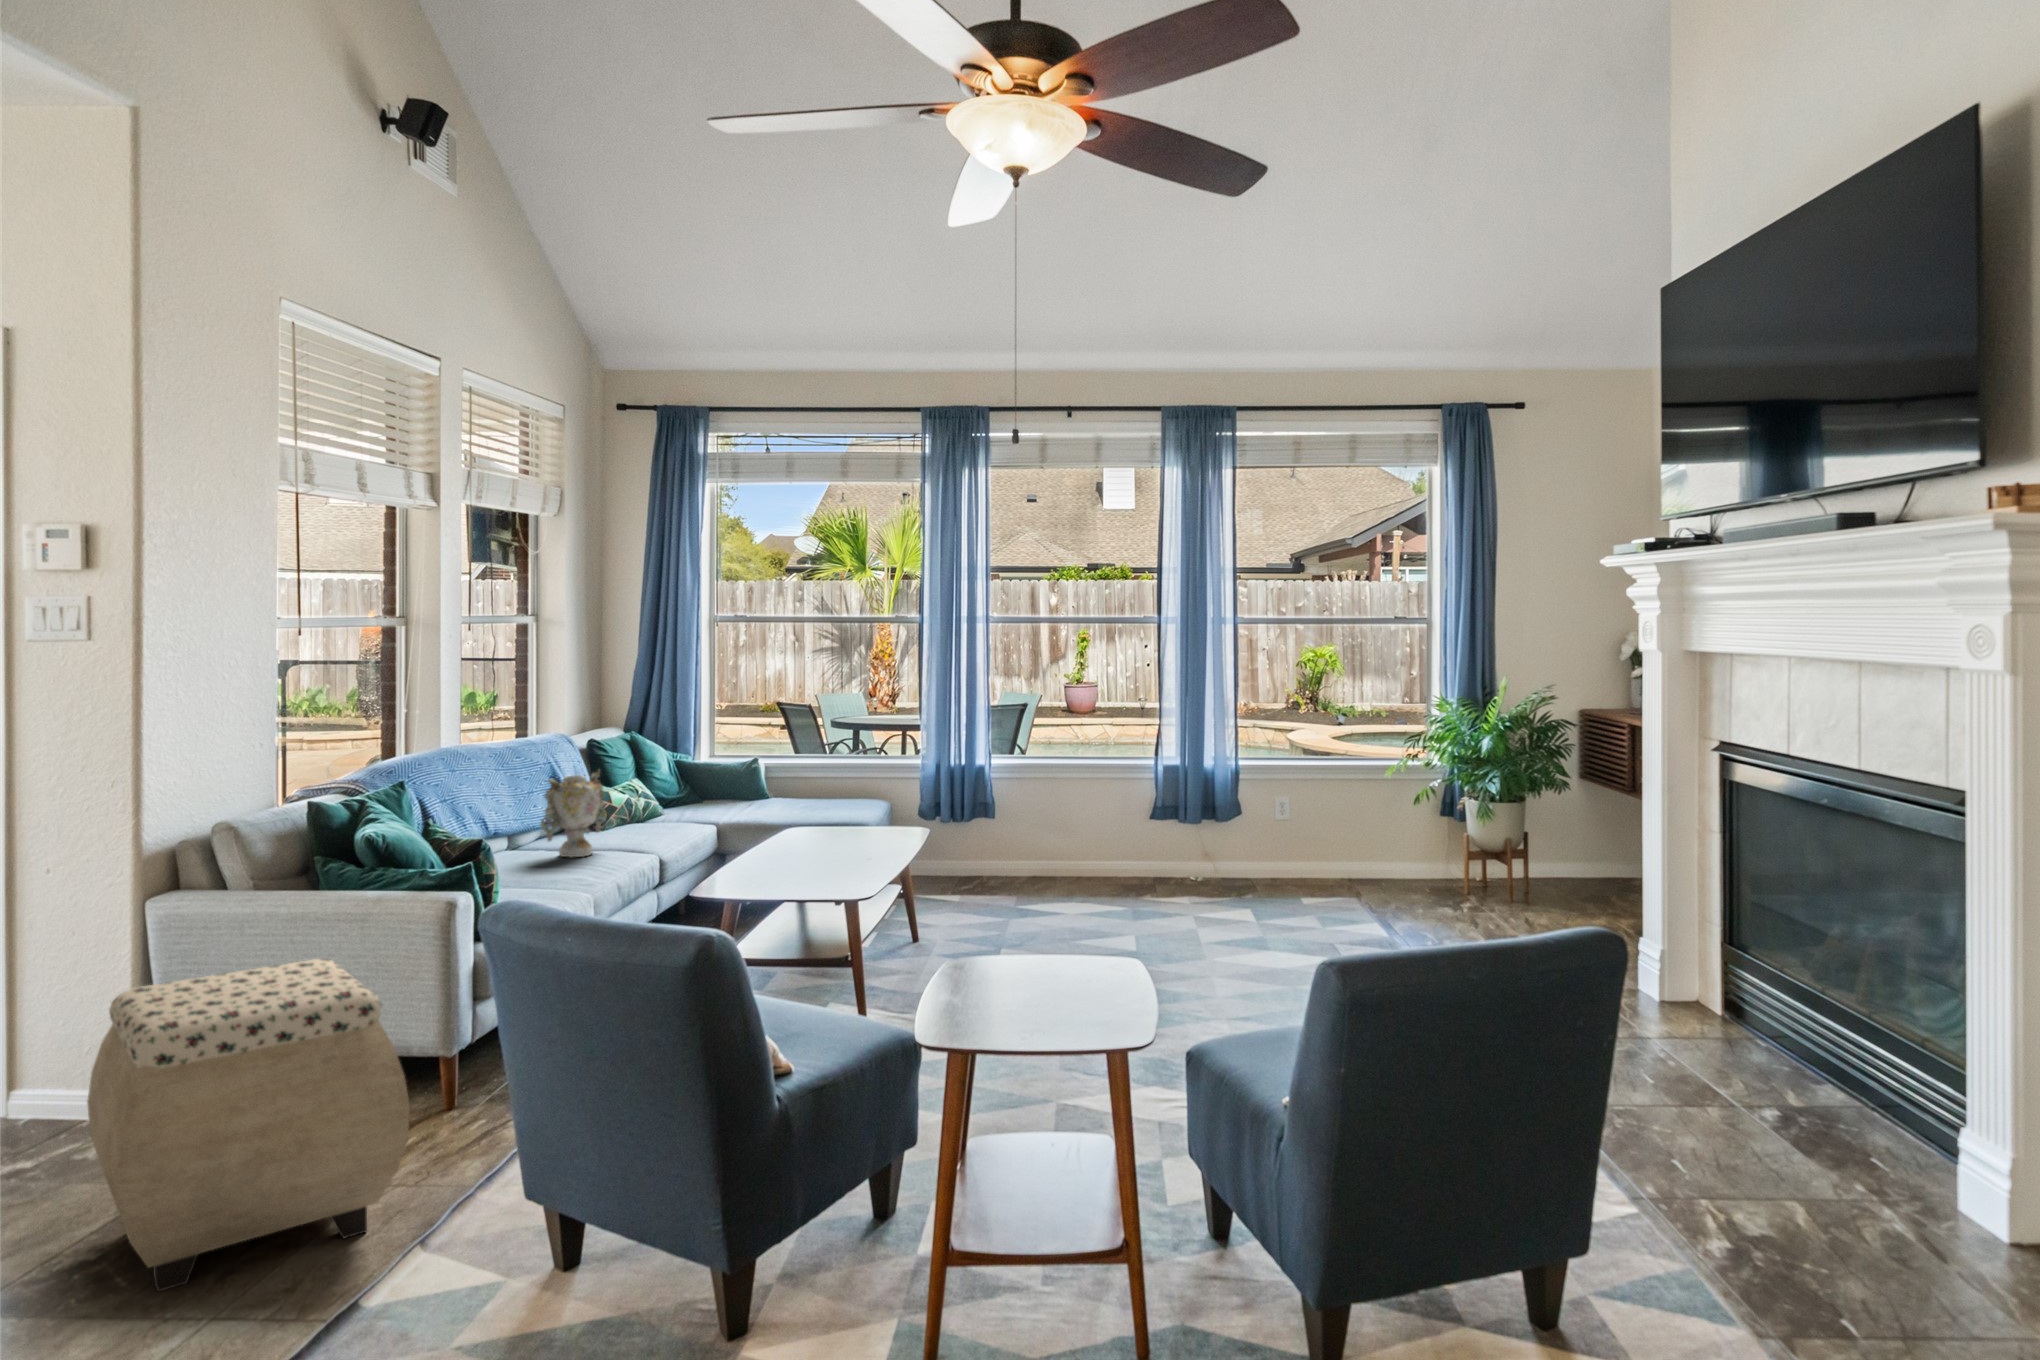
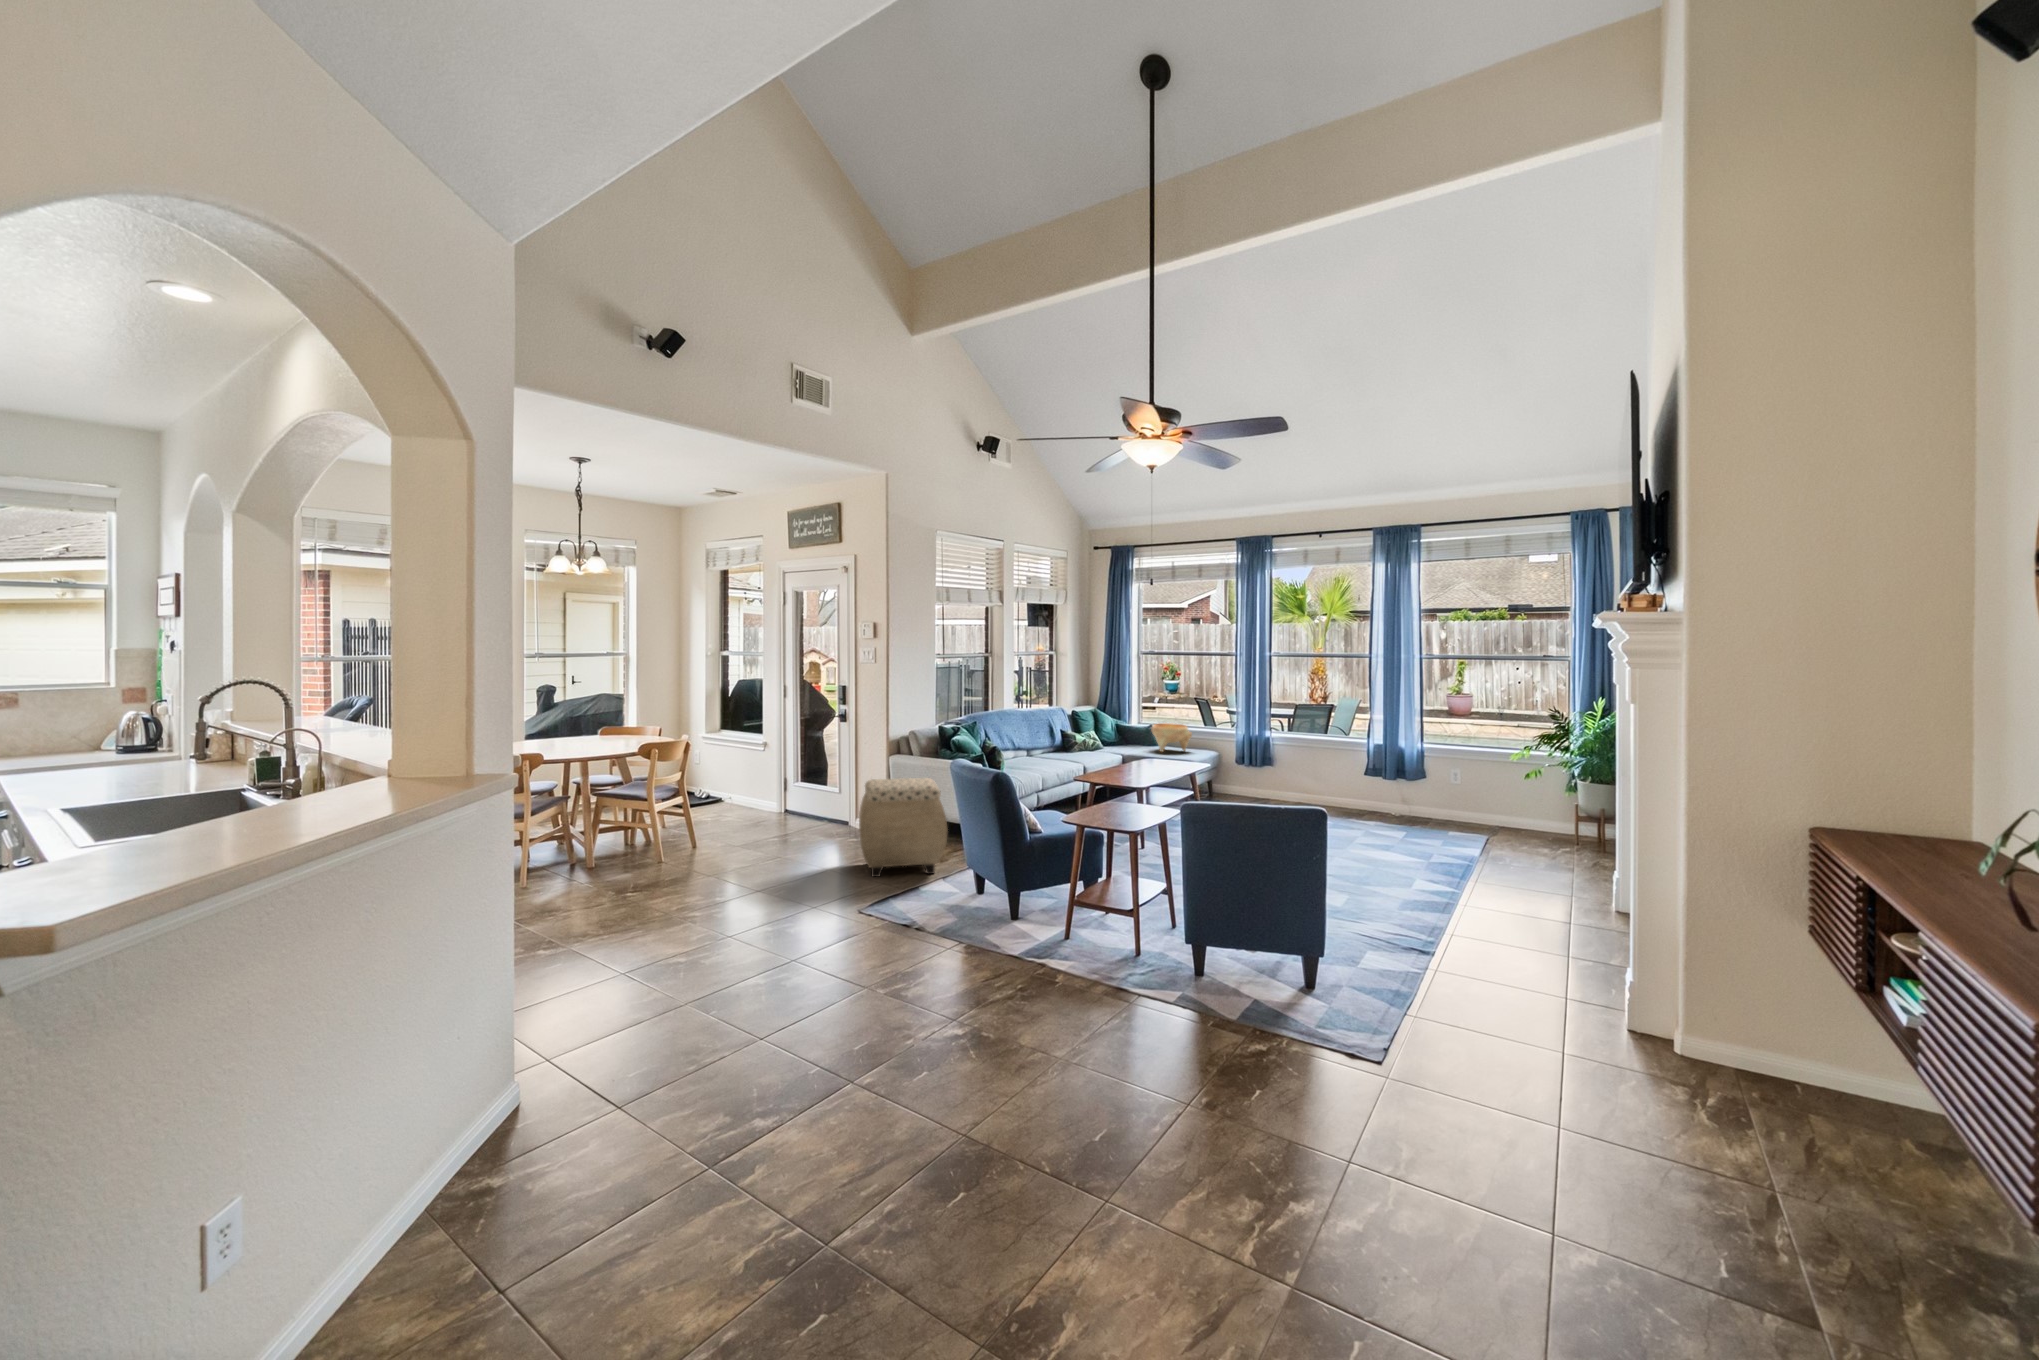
decorative bowl: none [767,755,848,815] -> present [1151,723,1192,752]
vase: present [541,771,607,858] -> none [1035,722,1065,760]

